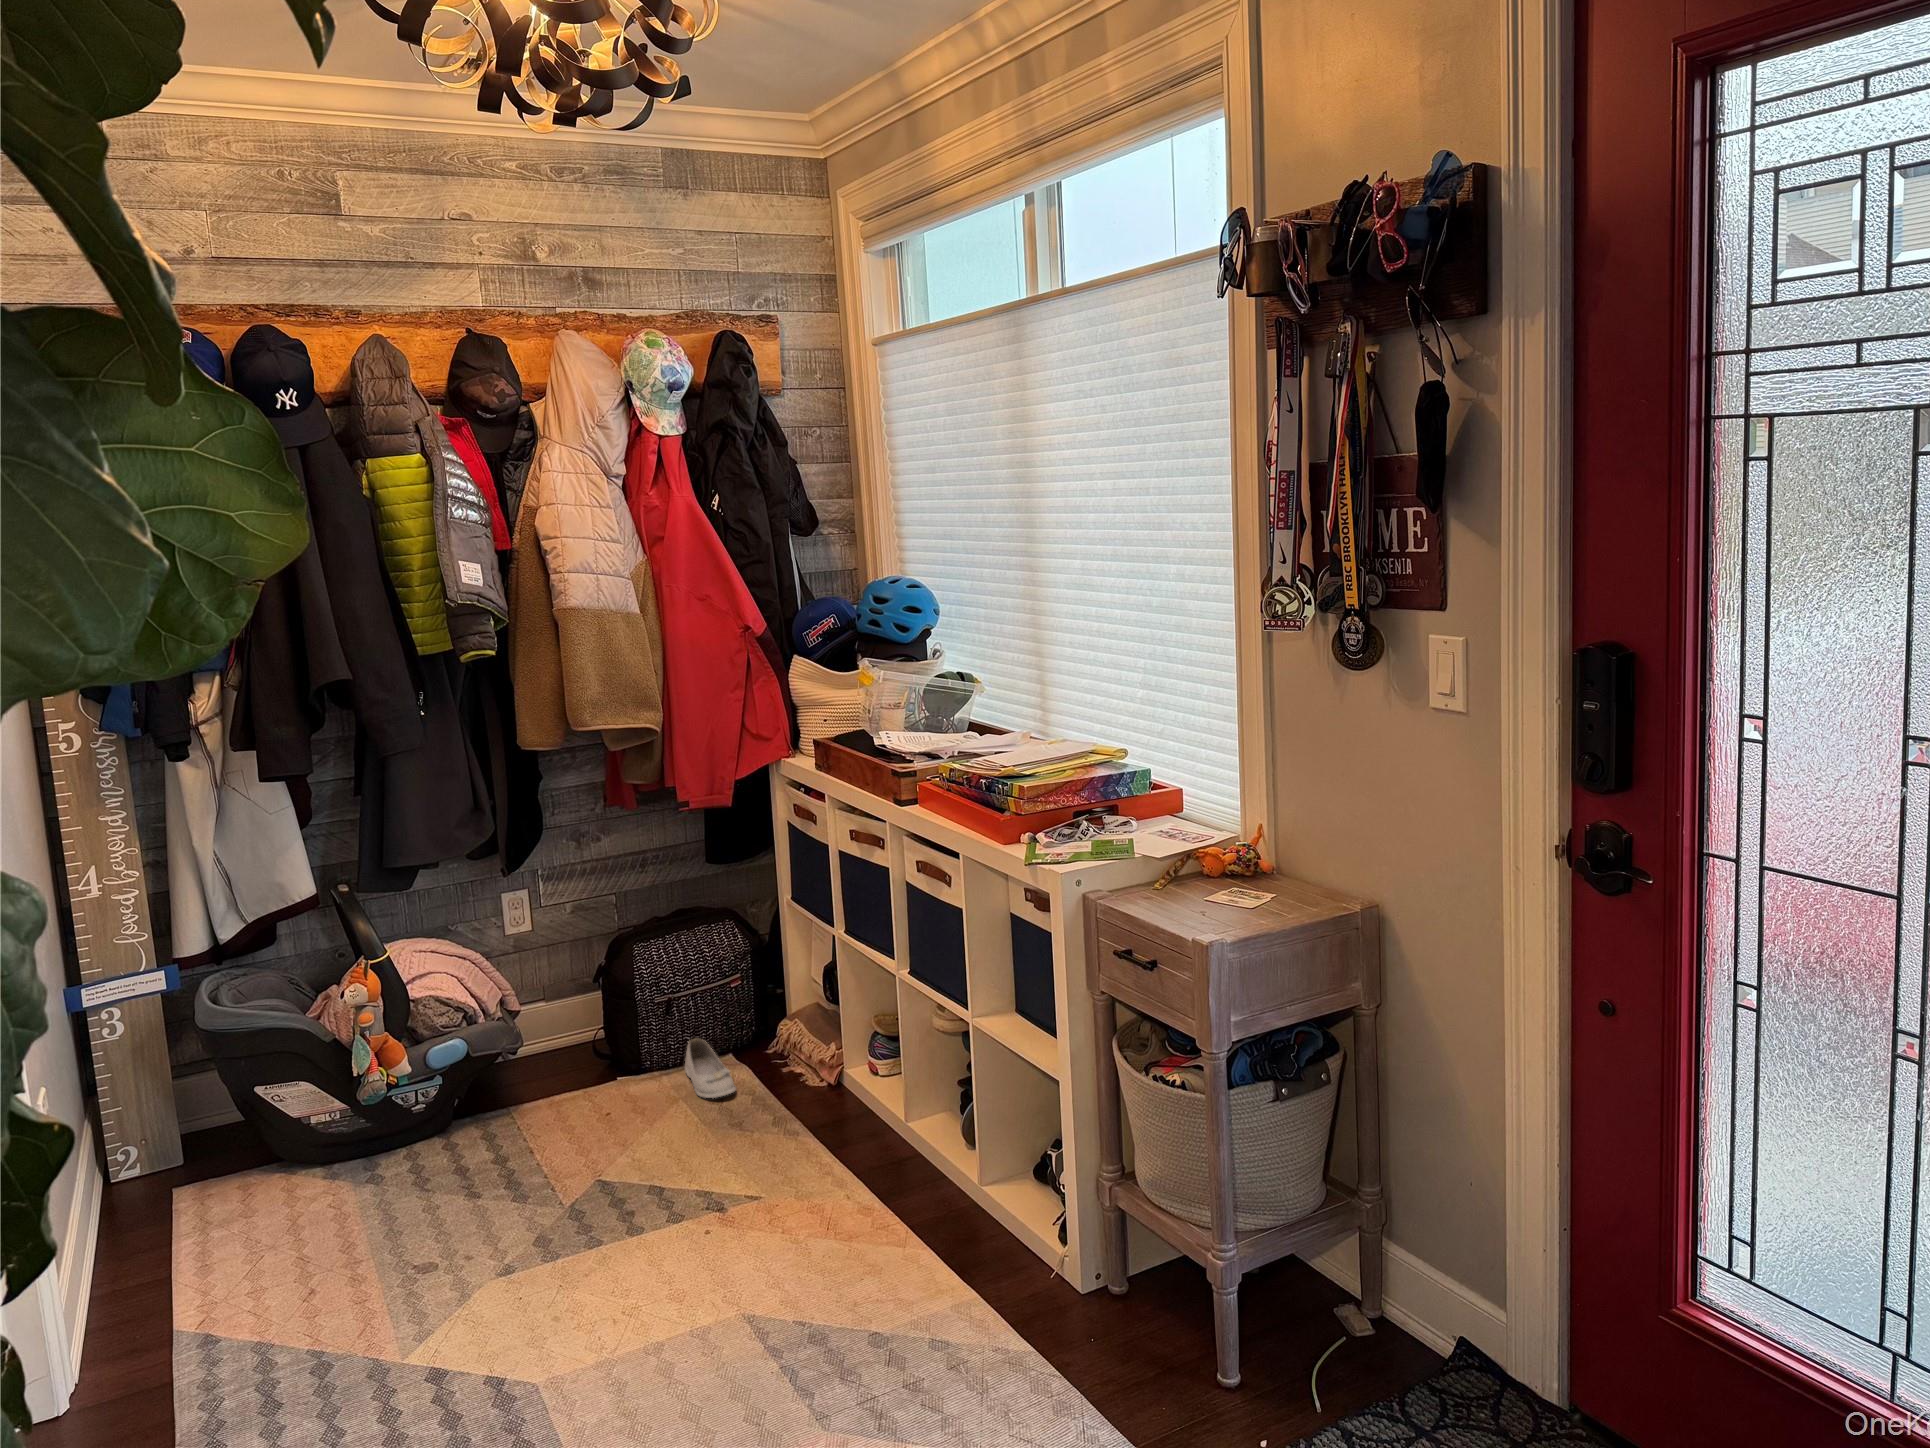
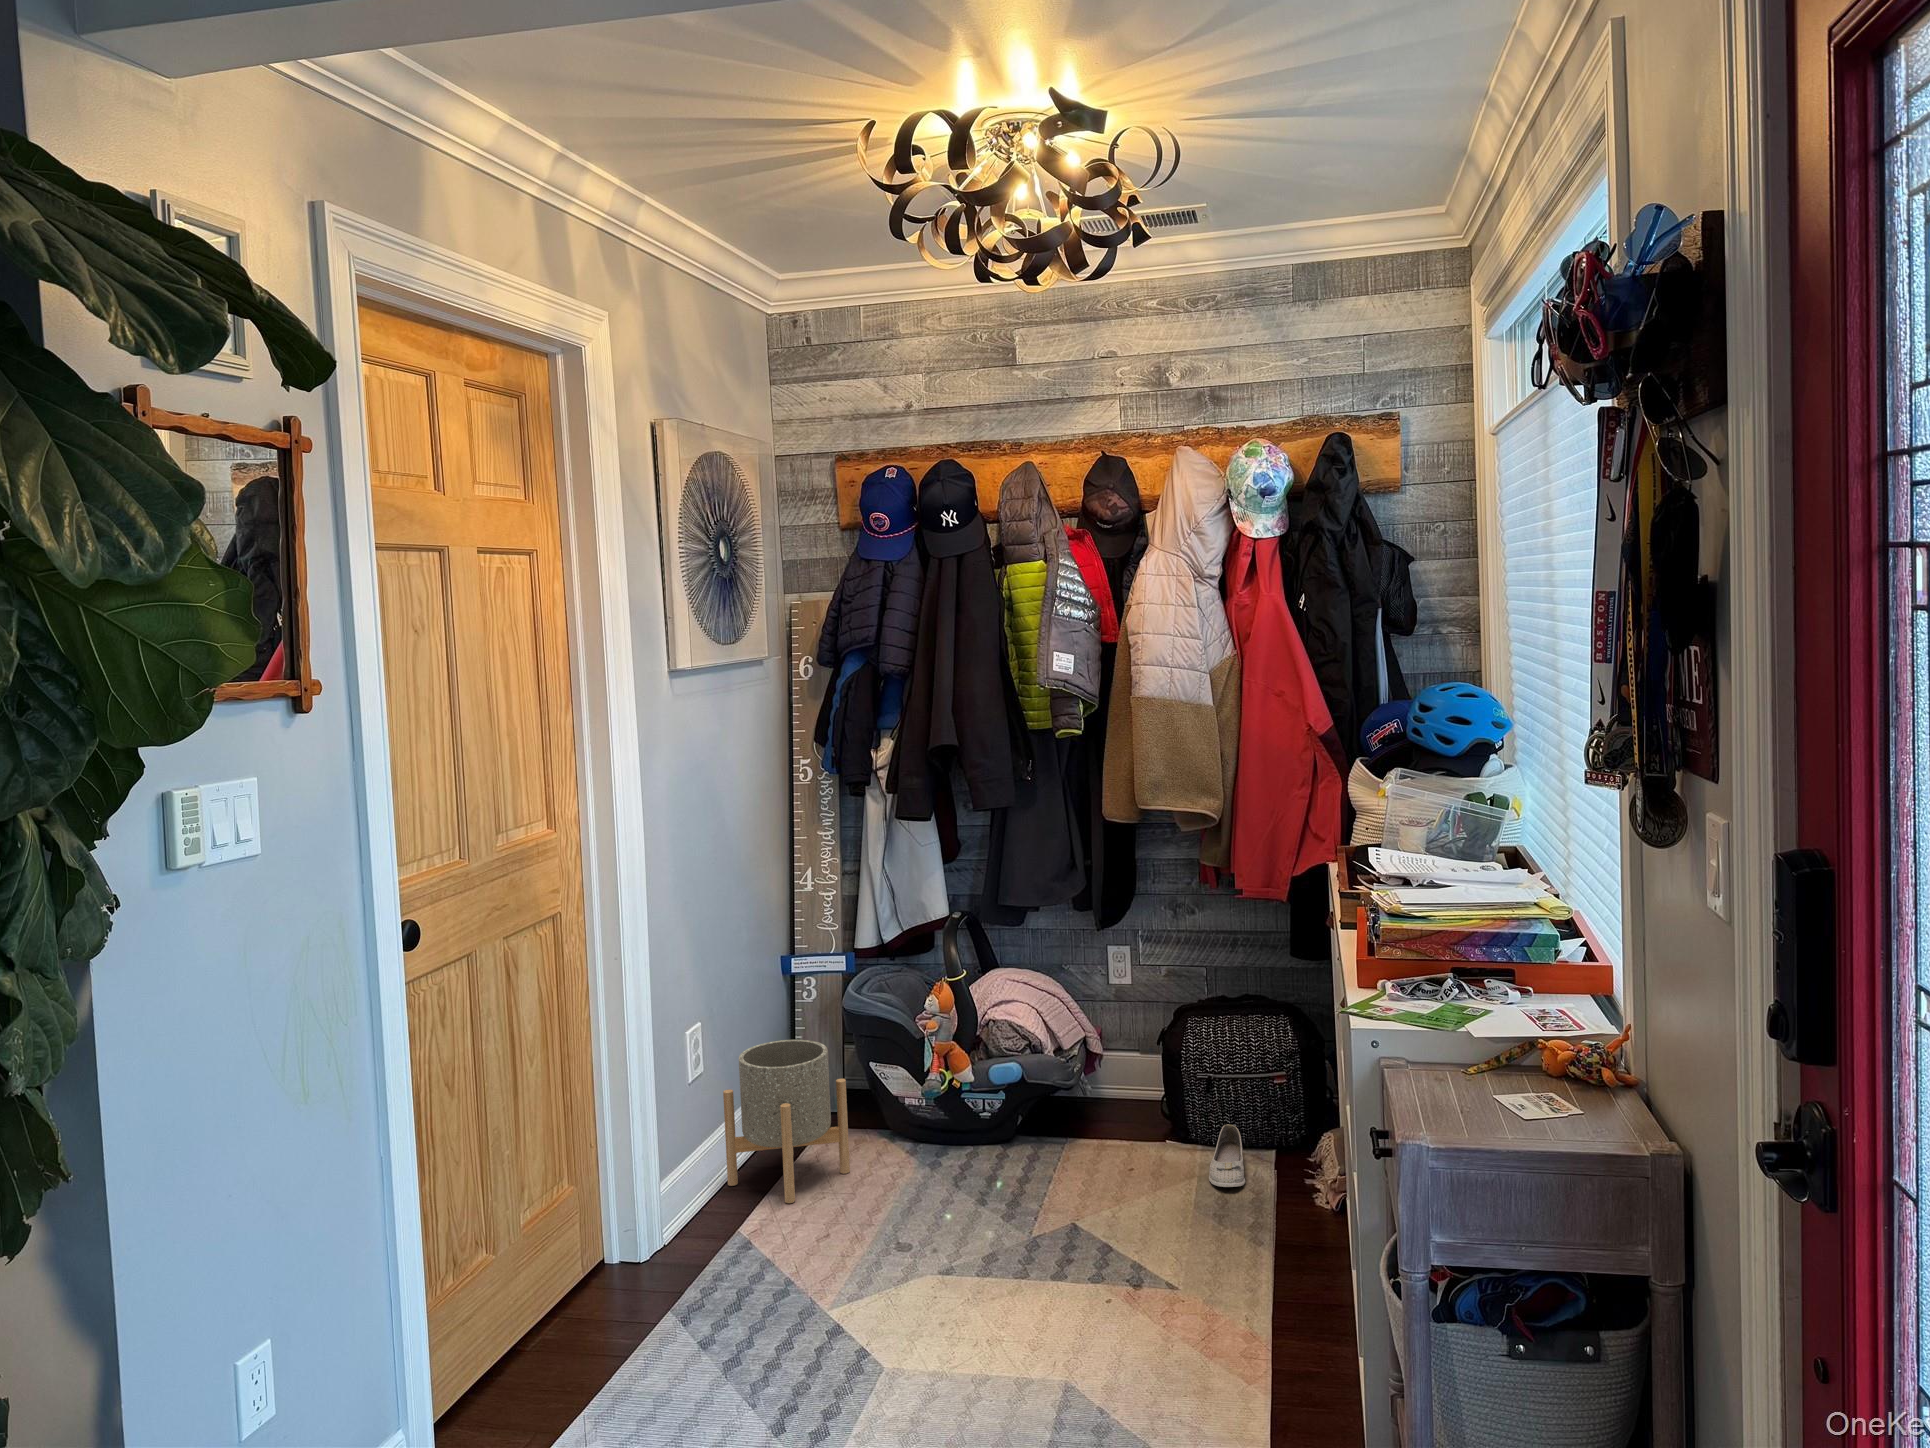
planter: none [76,1079,267,1299] -> present [723,1040,850,1203]

